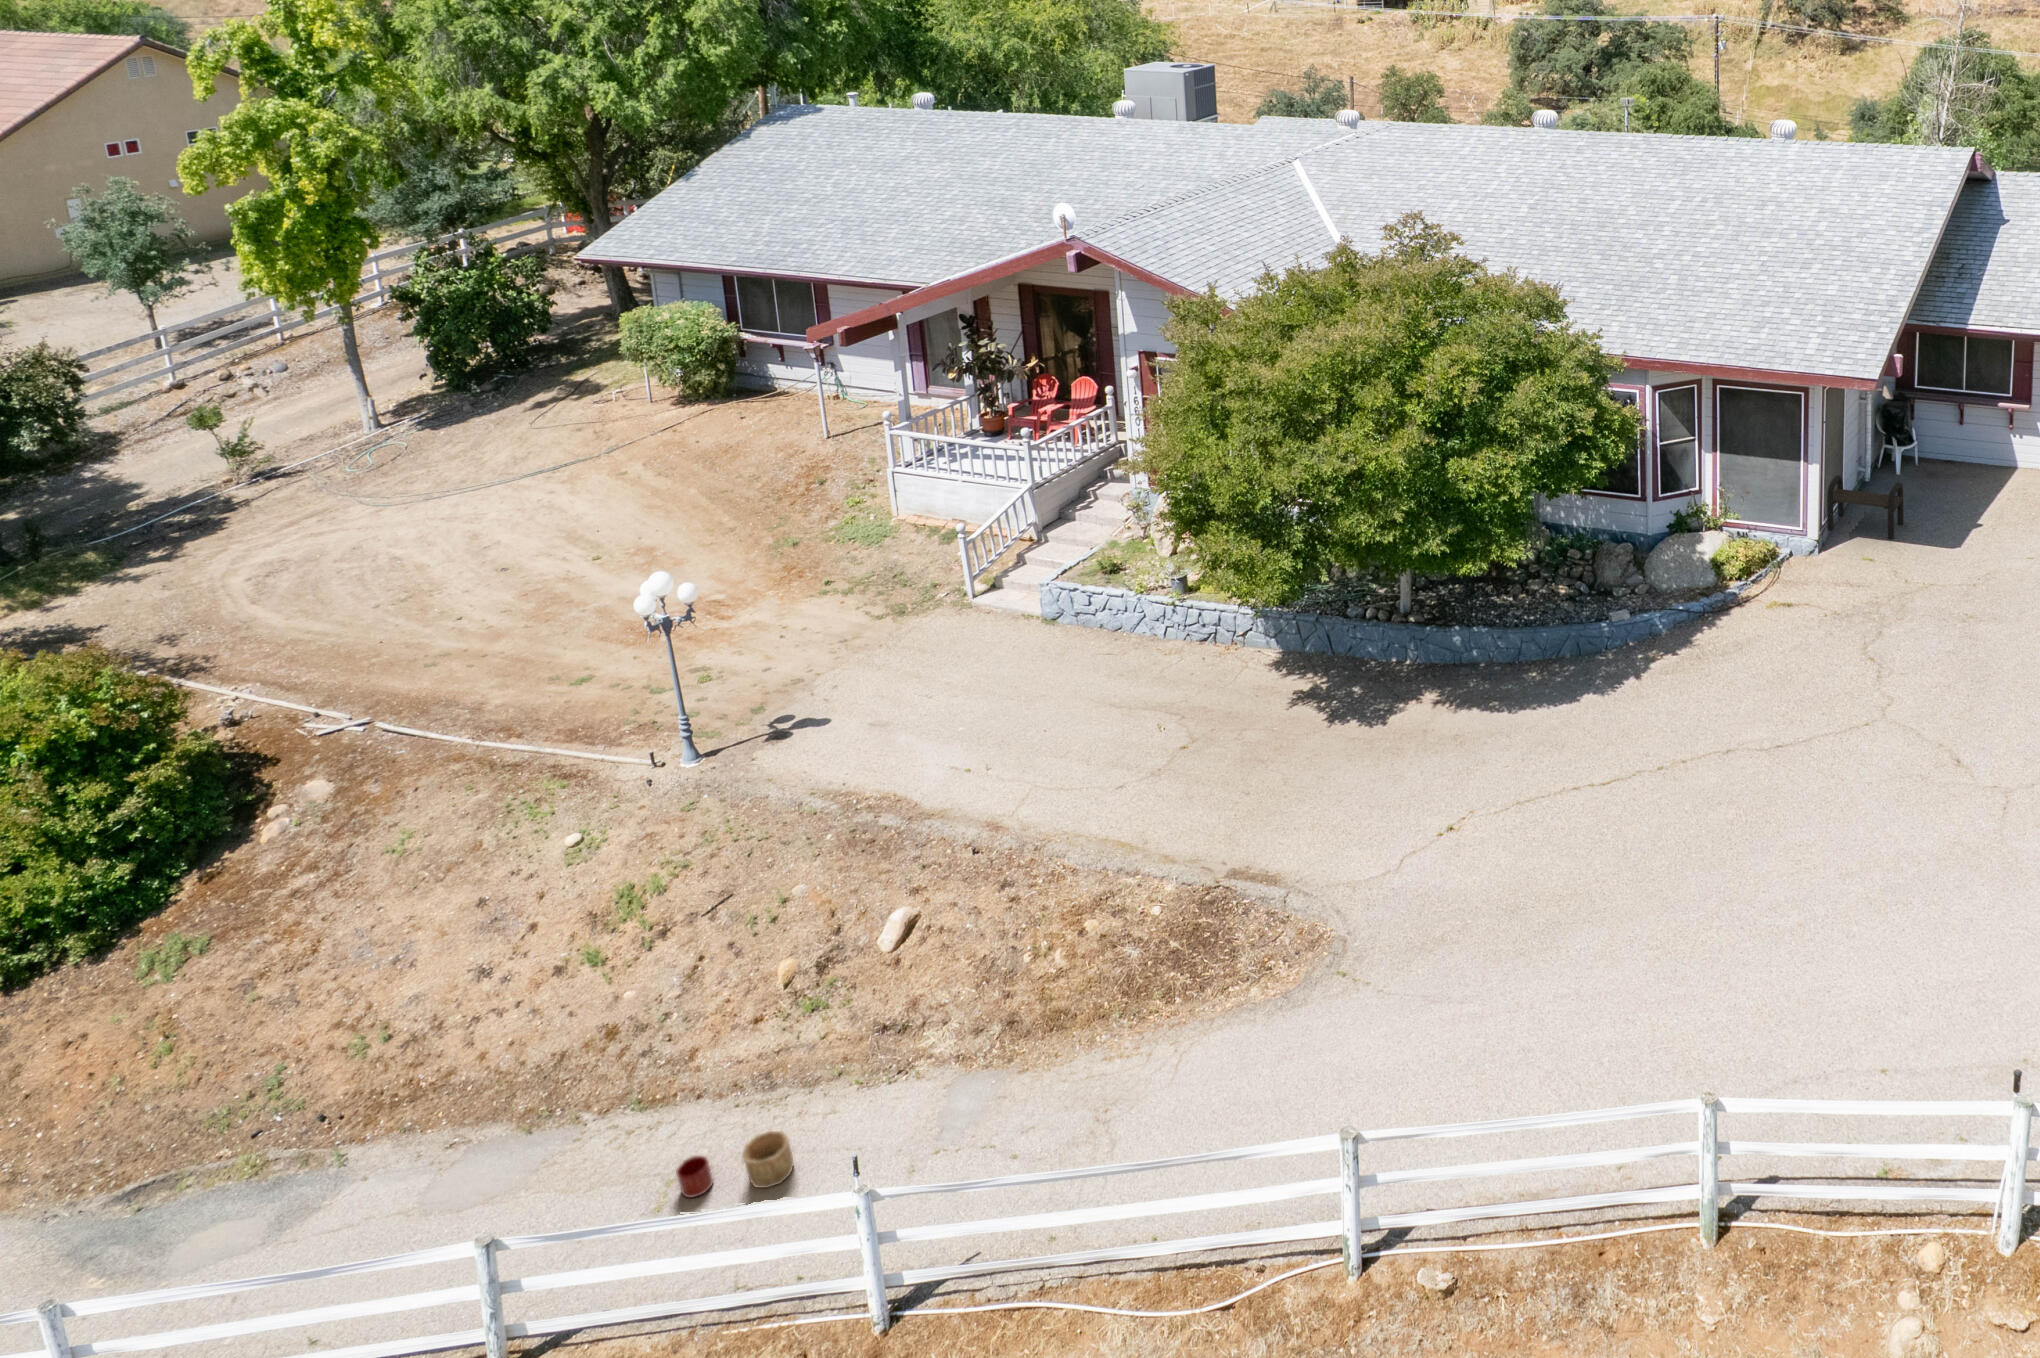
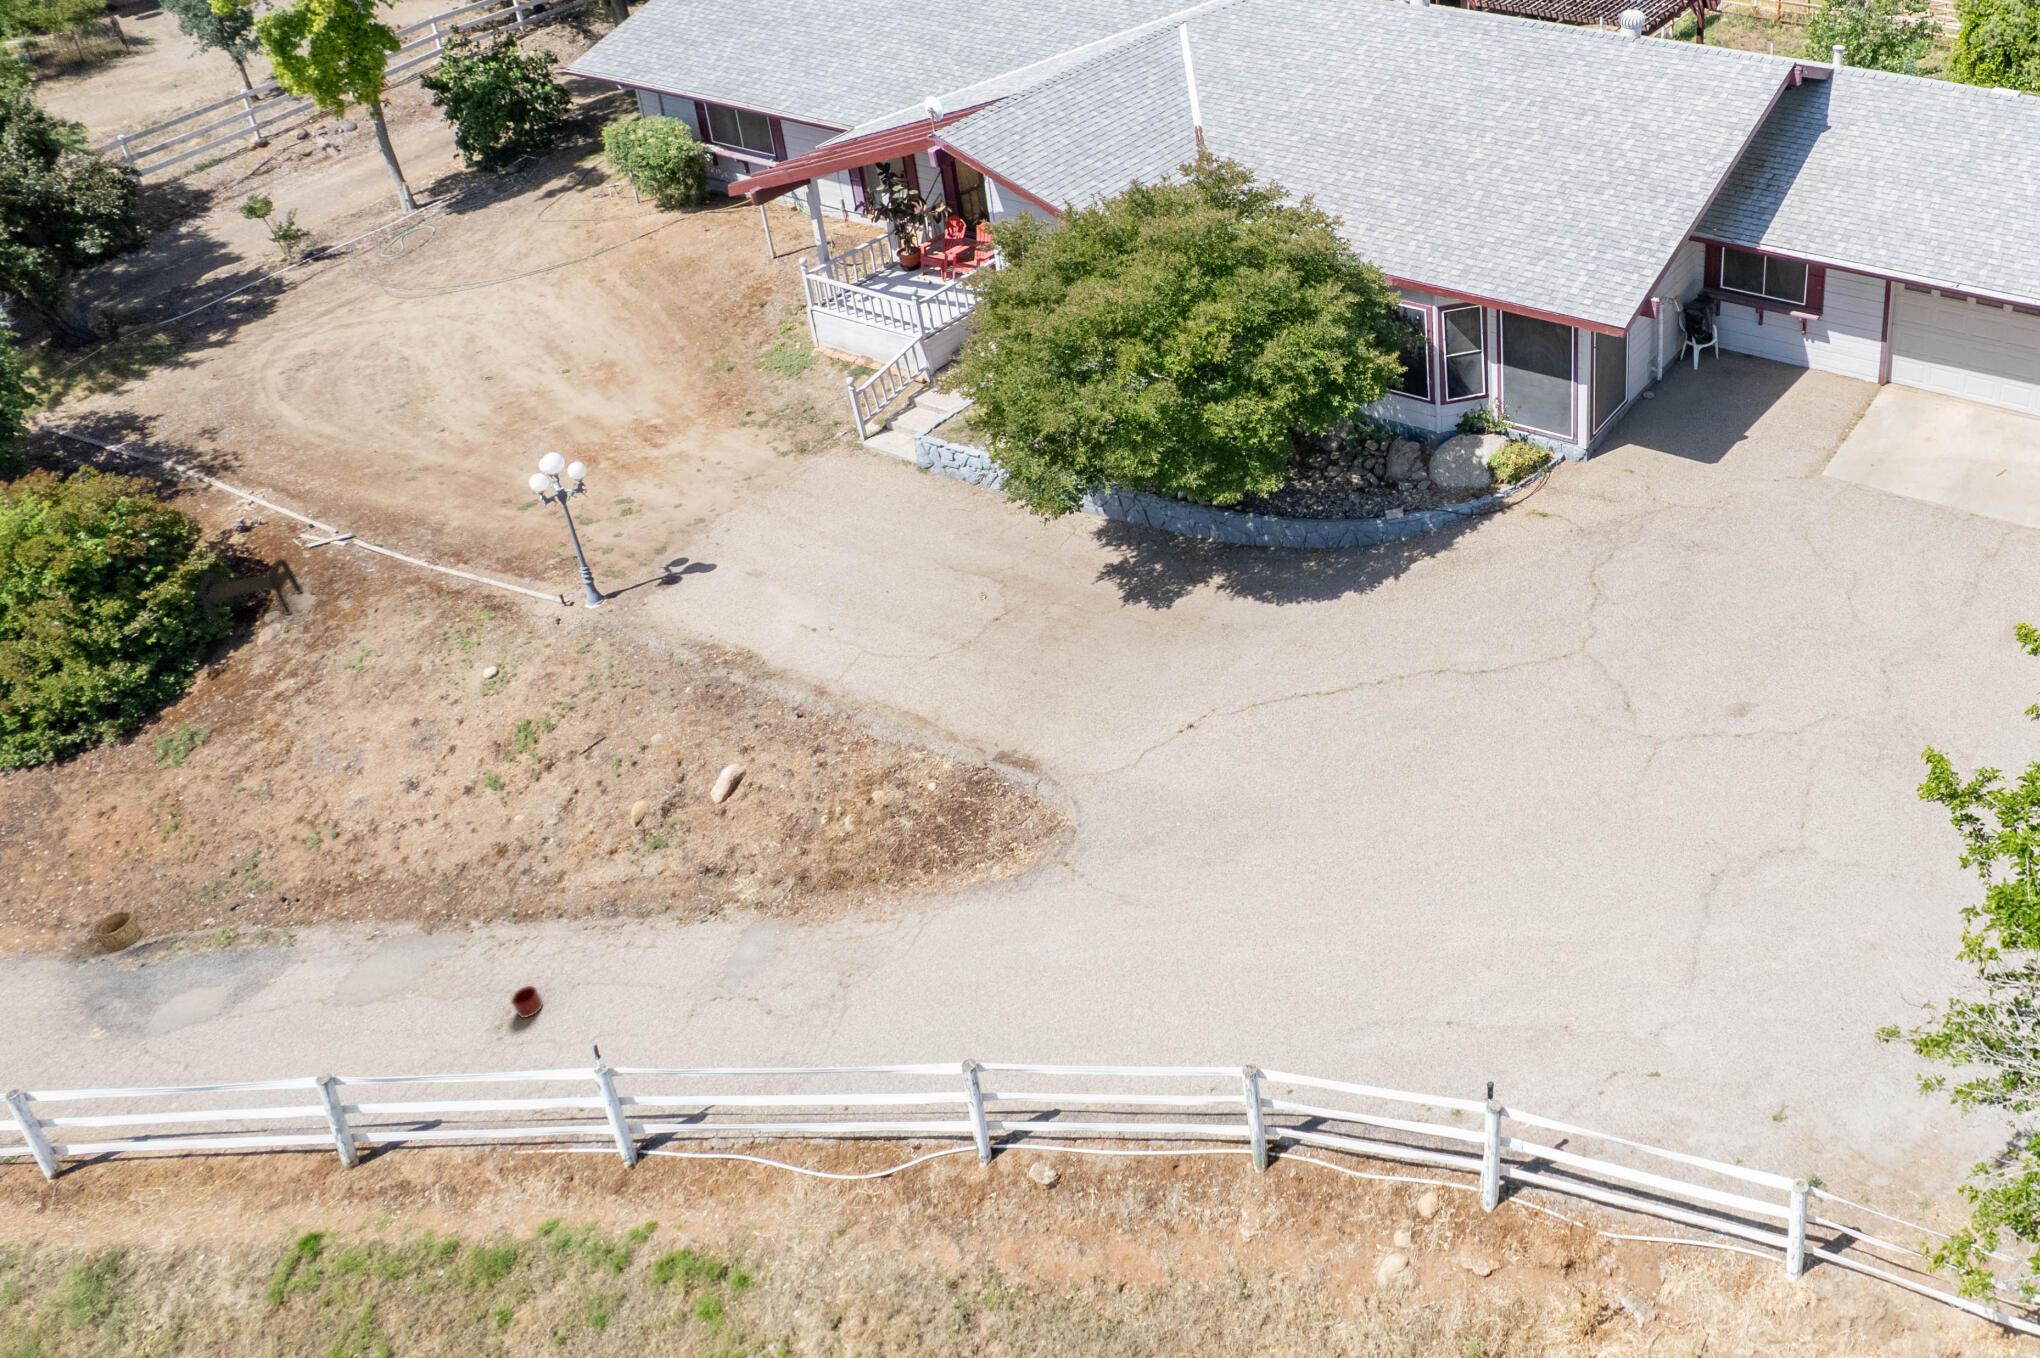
bench: present [1827,475,1903,539] -> present [199,559,302,623]
wooden bucket: present [742,1131,793,1188] -> present [94,911,141,951]

